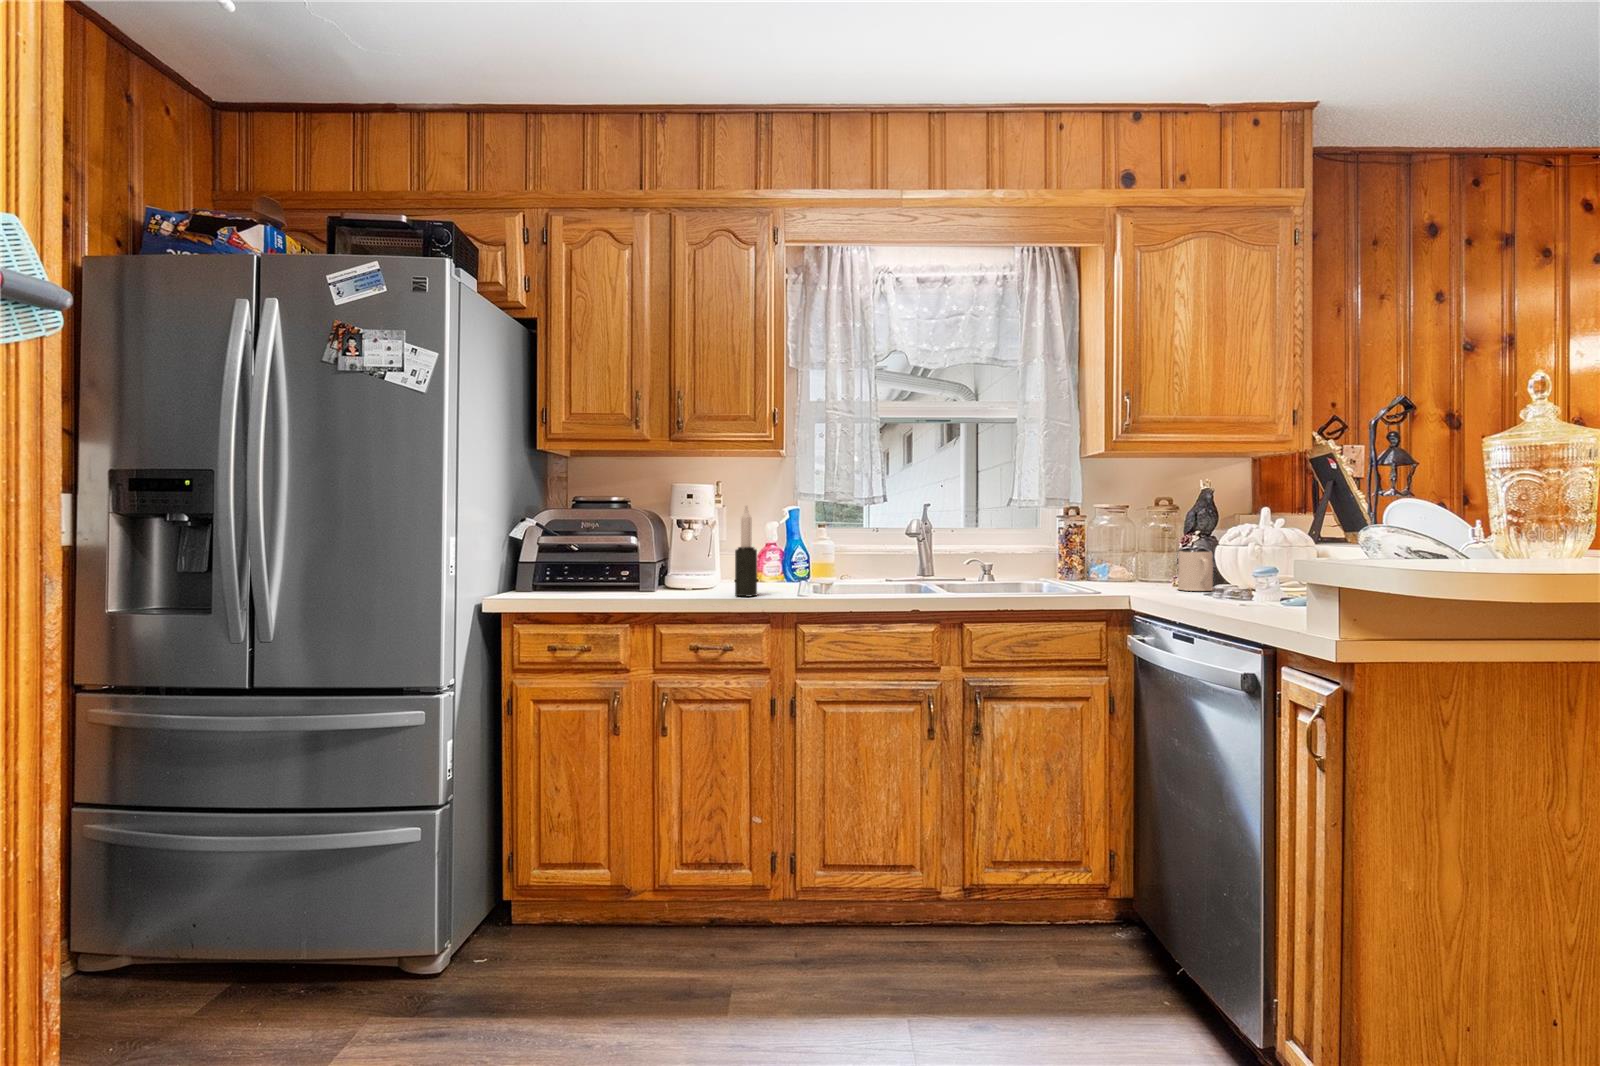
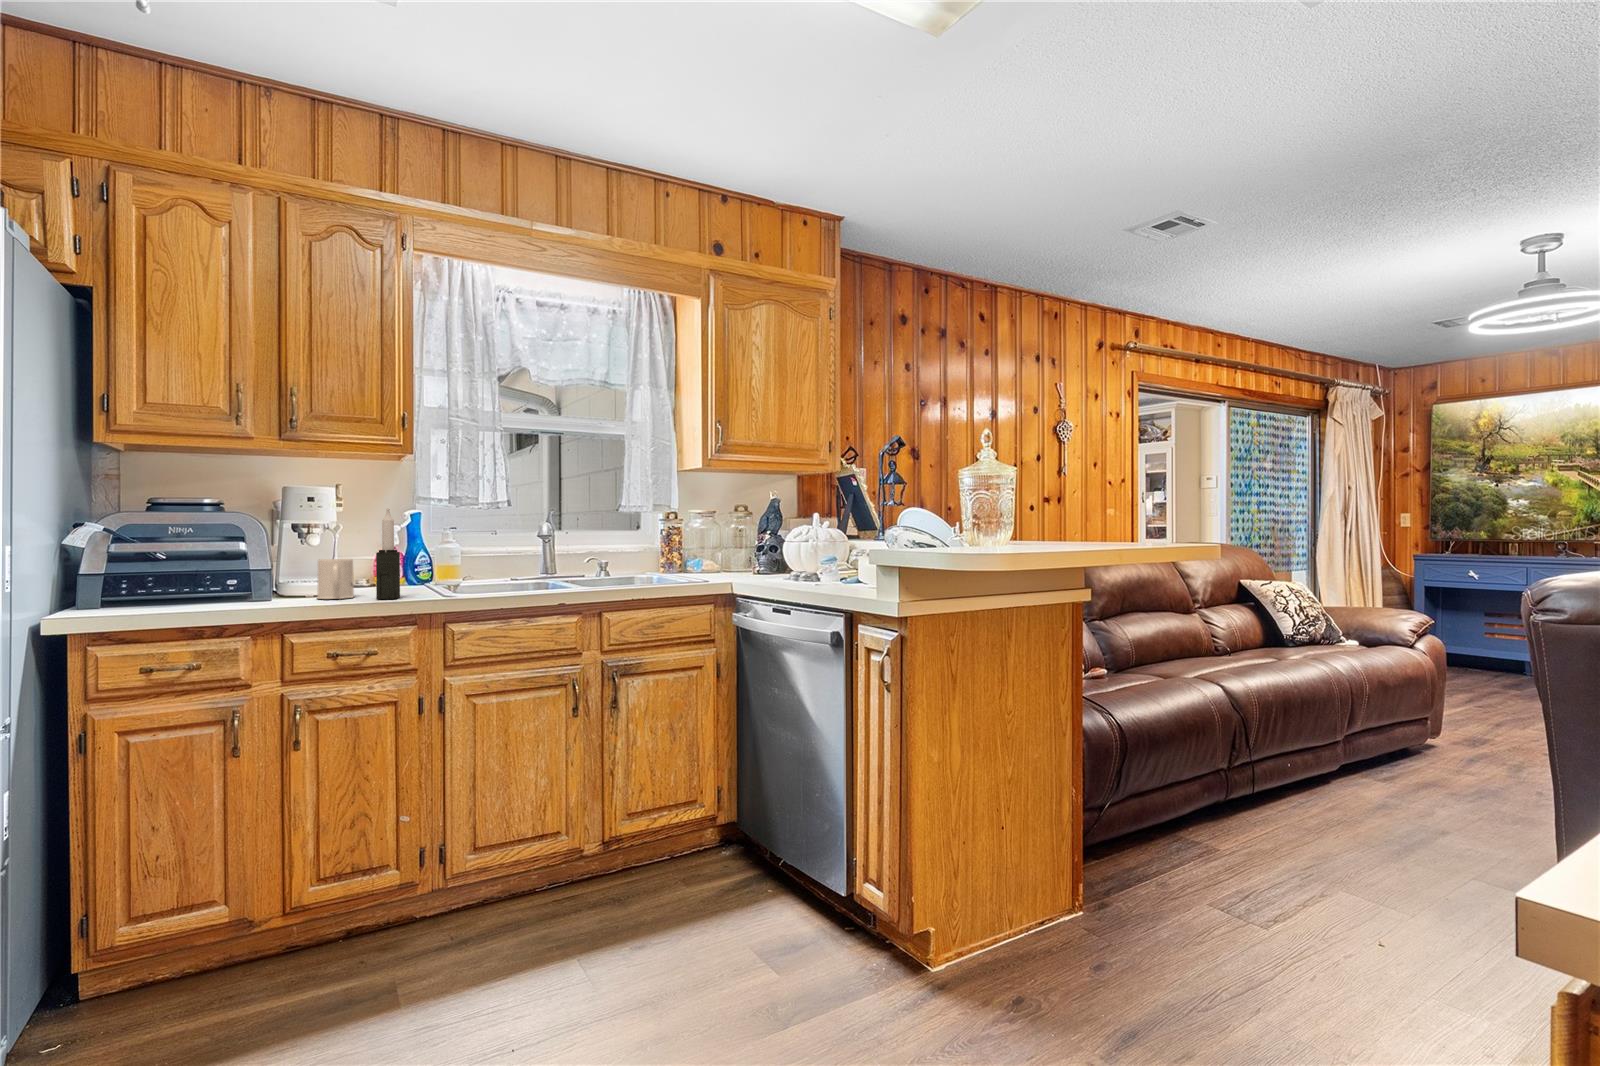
mug: present [1178,551,1213,591] -> present [317,559,354,599]

